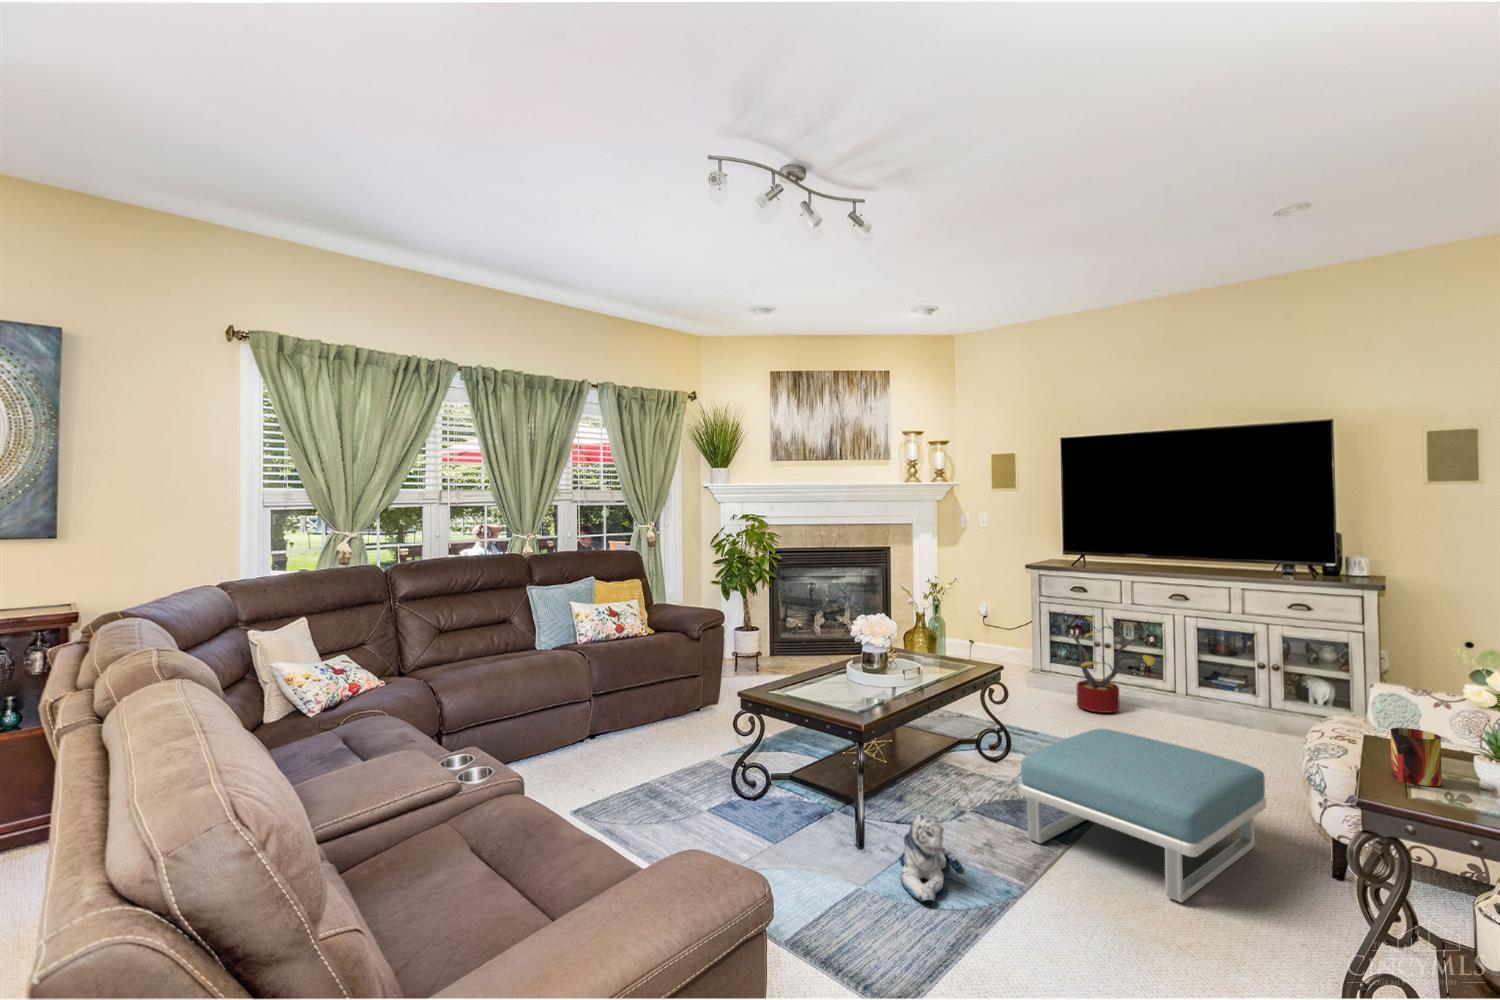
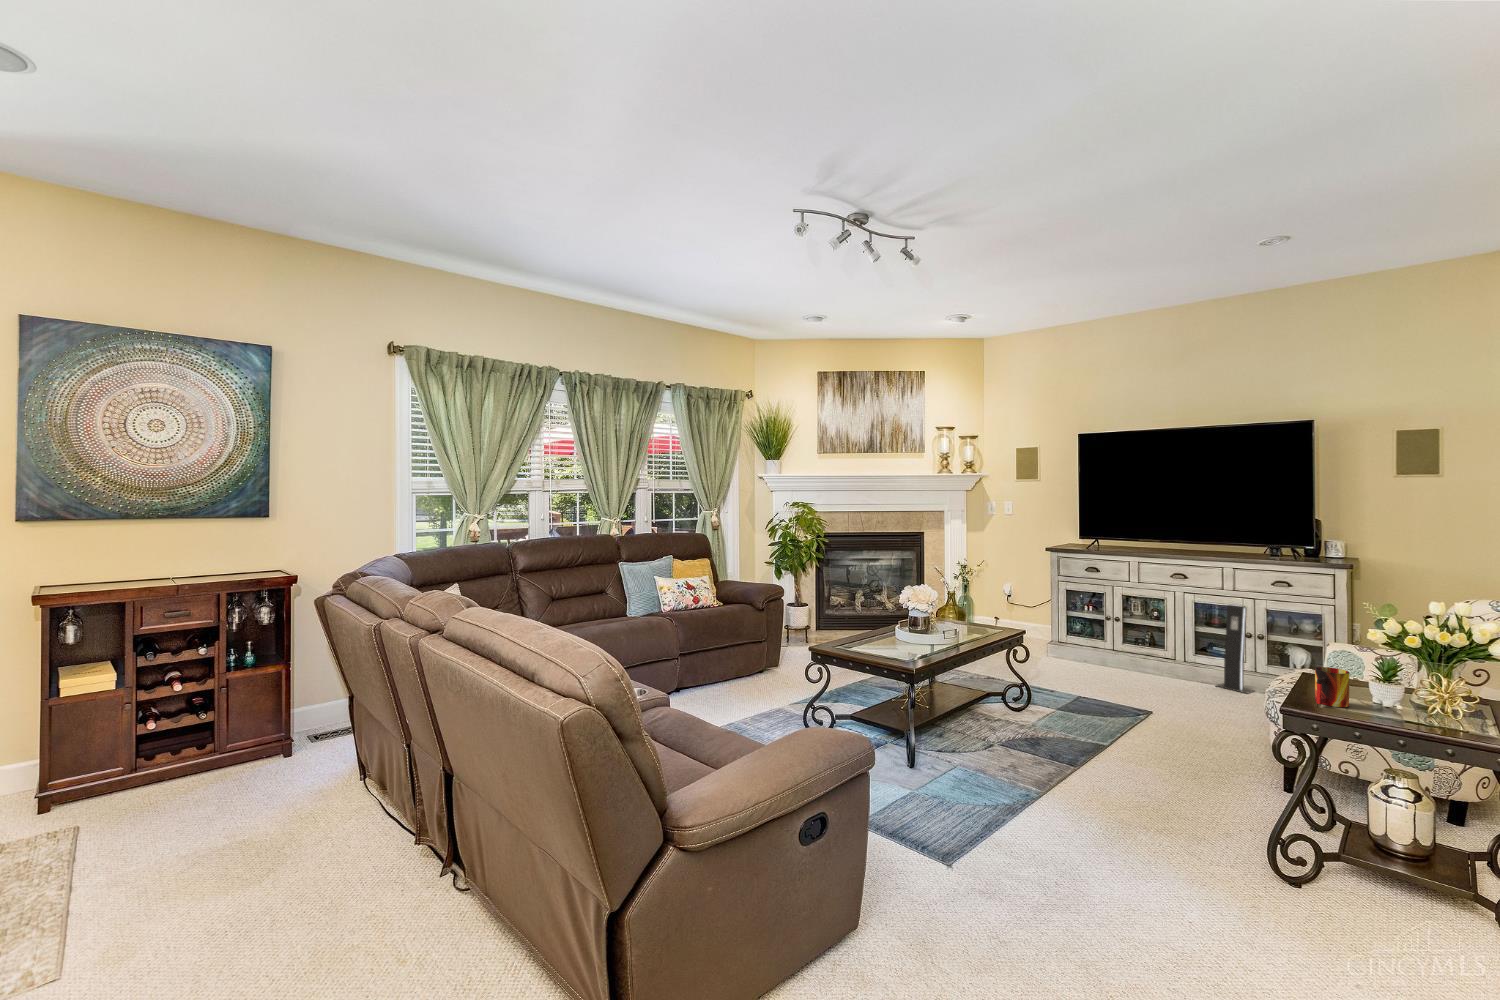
decorative plant: present [1062,617,1155,713] -> none [1075,588,1157,676]
speaker: none [1223,629,1271,734] -> present [1216,605,1254,693]
footstool: present [1019,729,1266,902] -> none [1039,681,1235,804]
plush toy: present [899,815,961,901] -> none [943,737,993,800]

